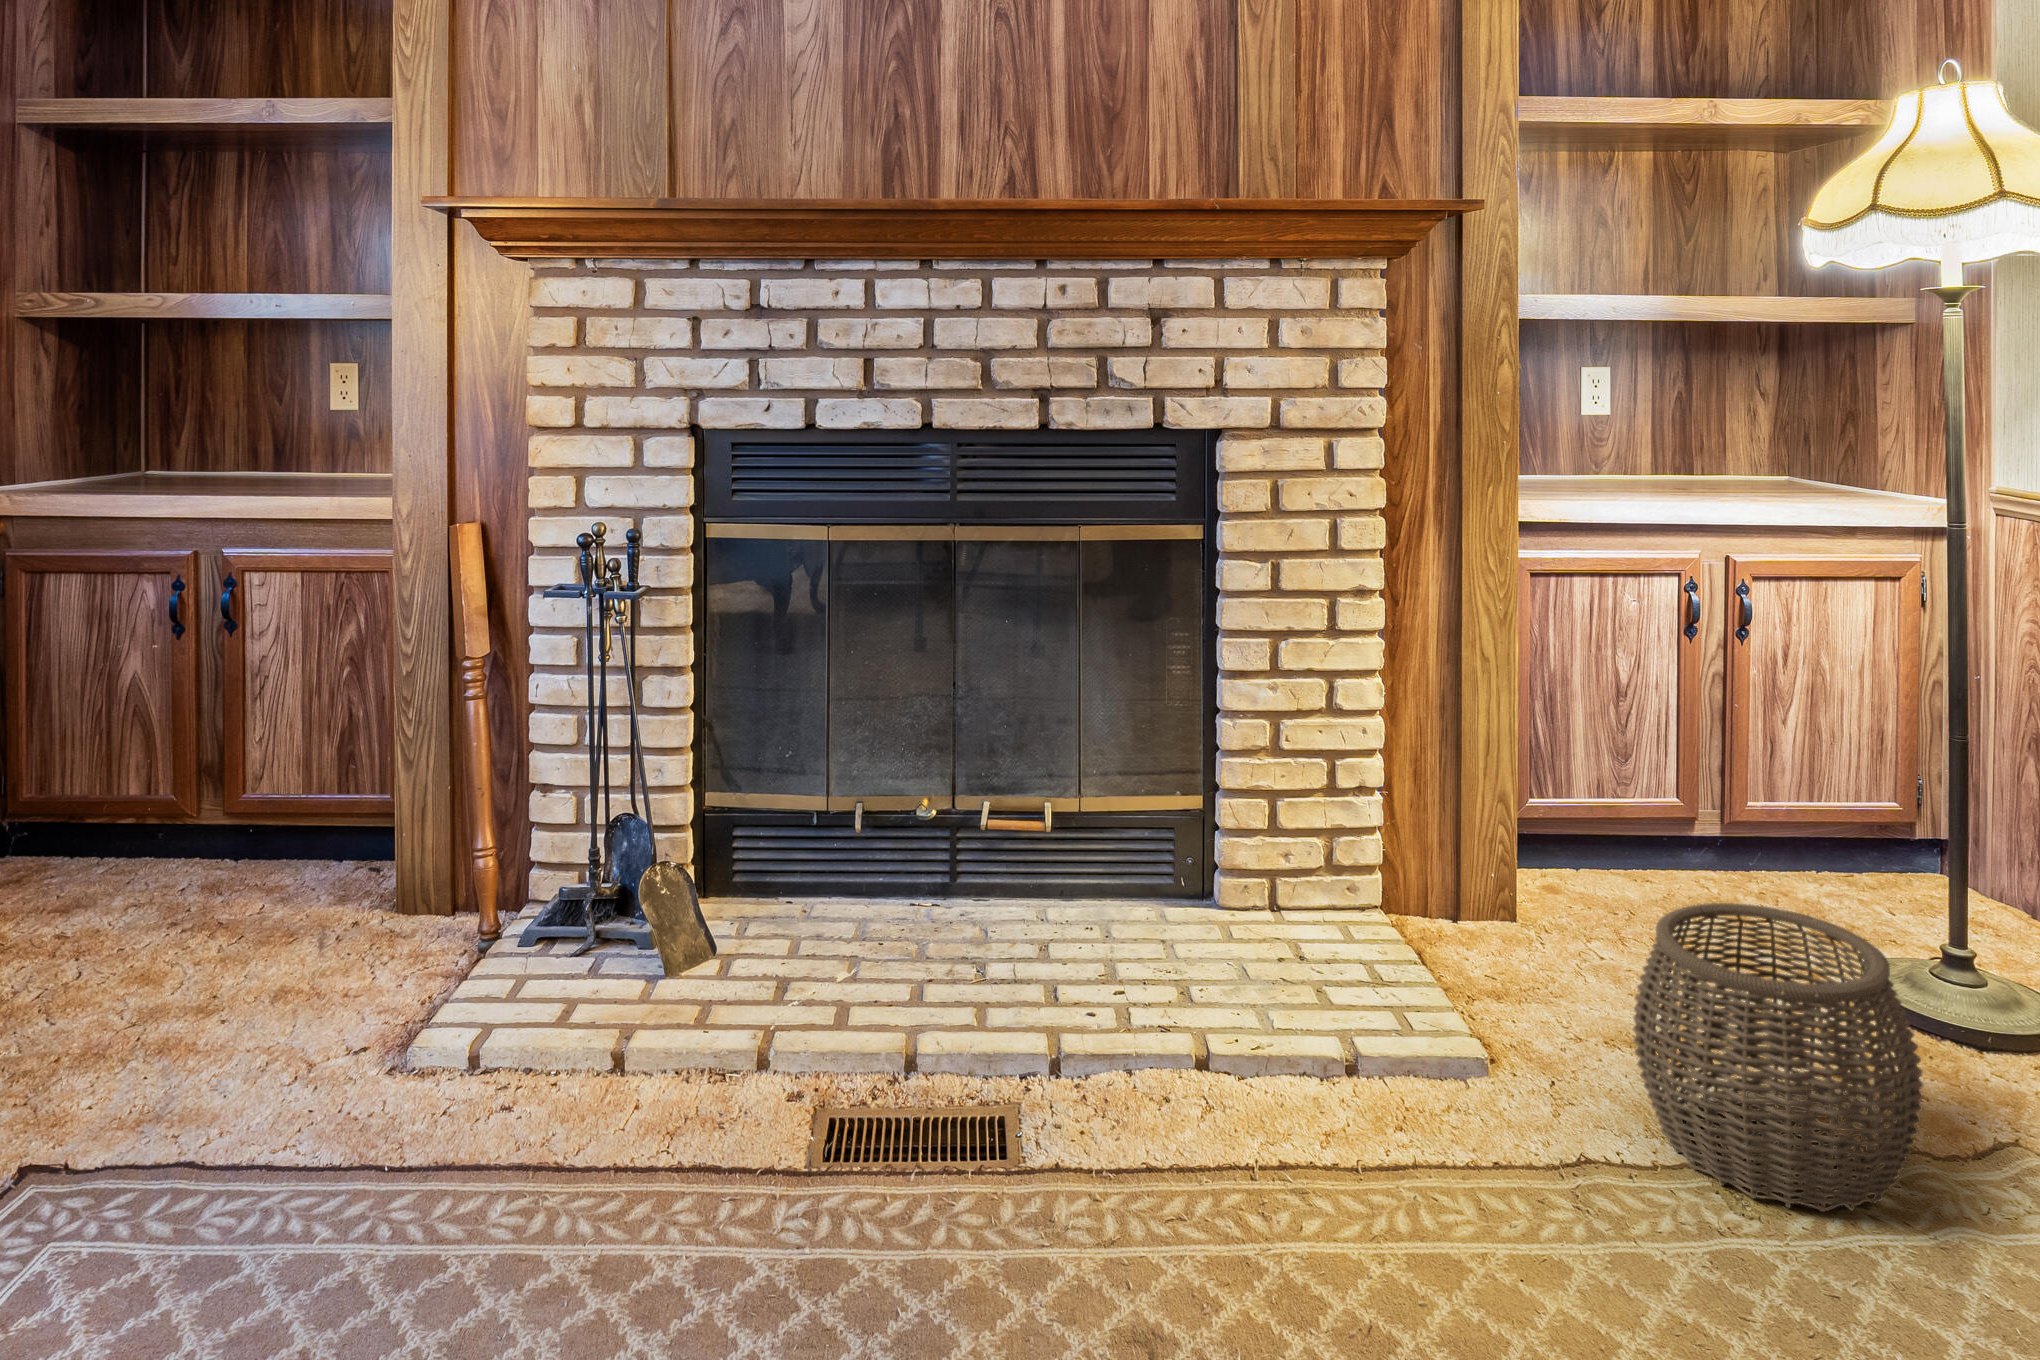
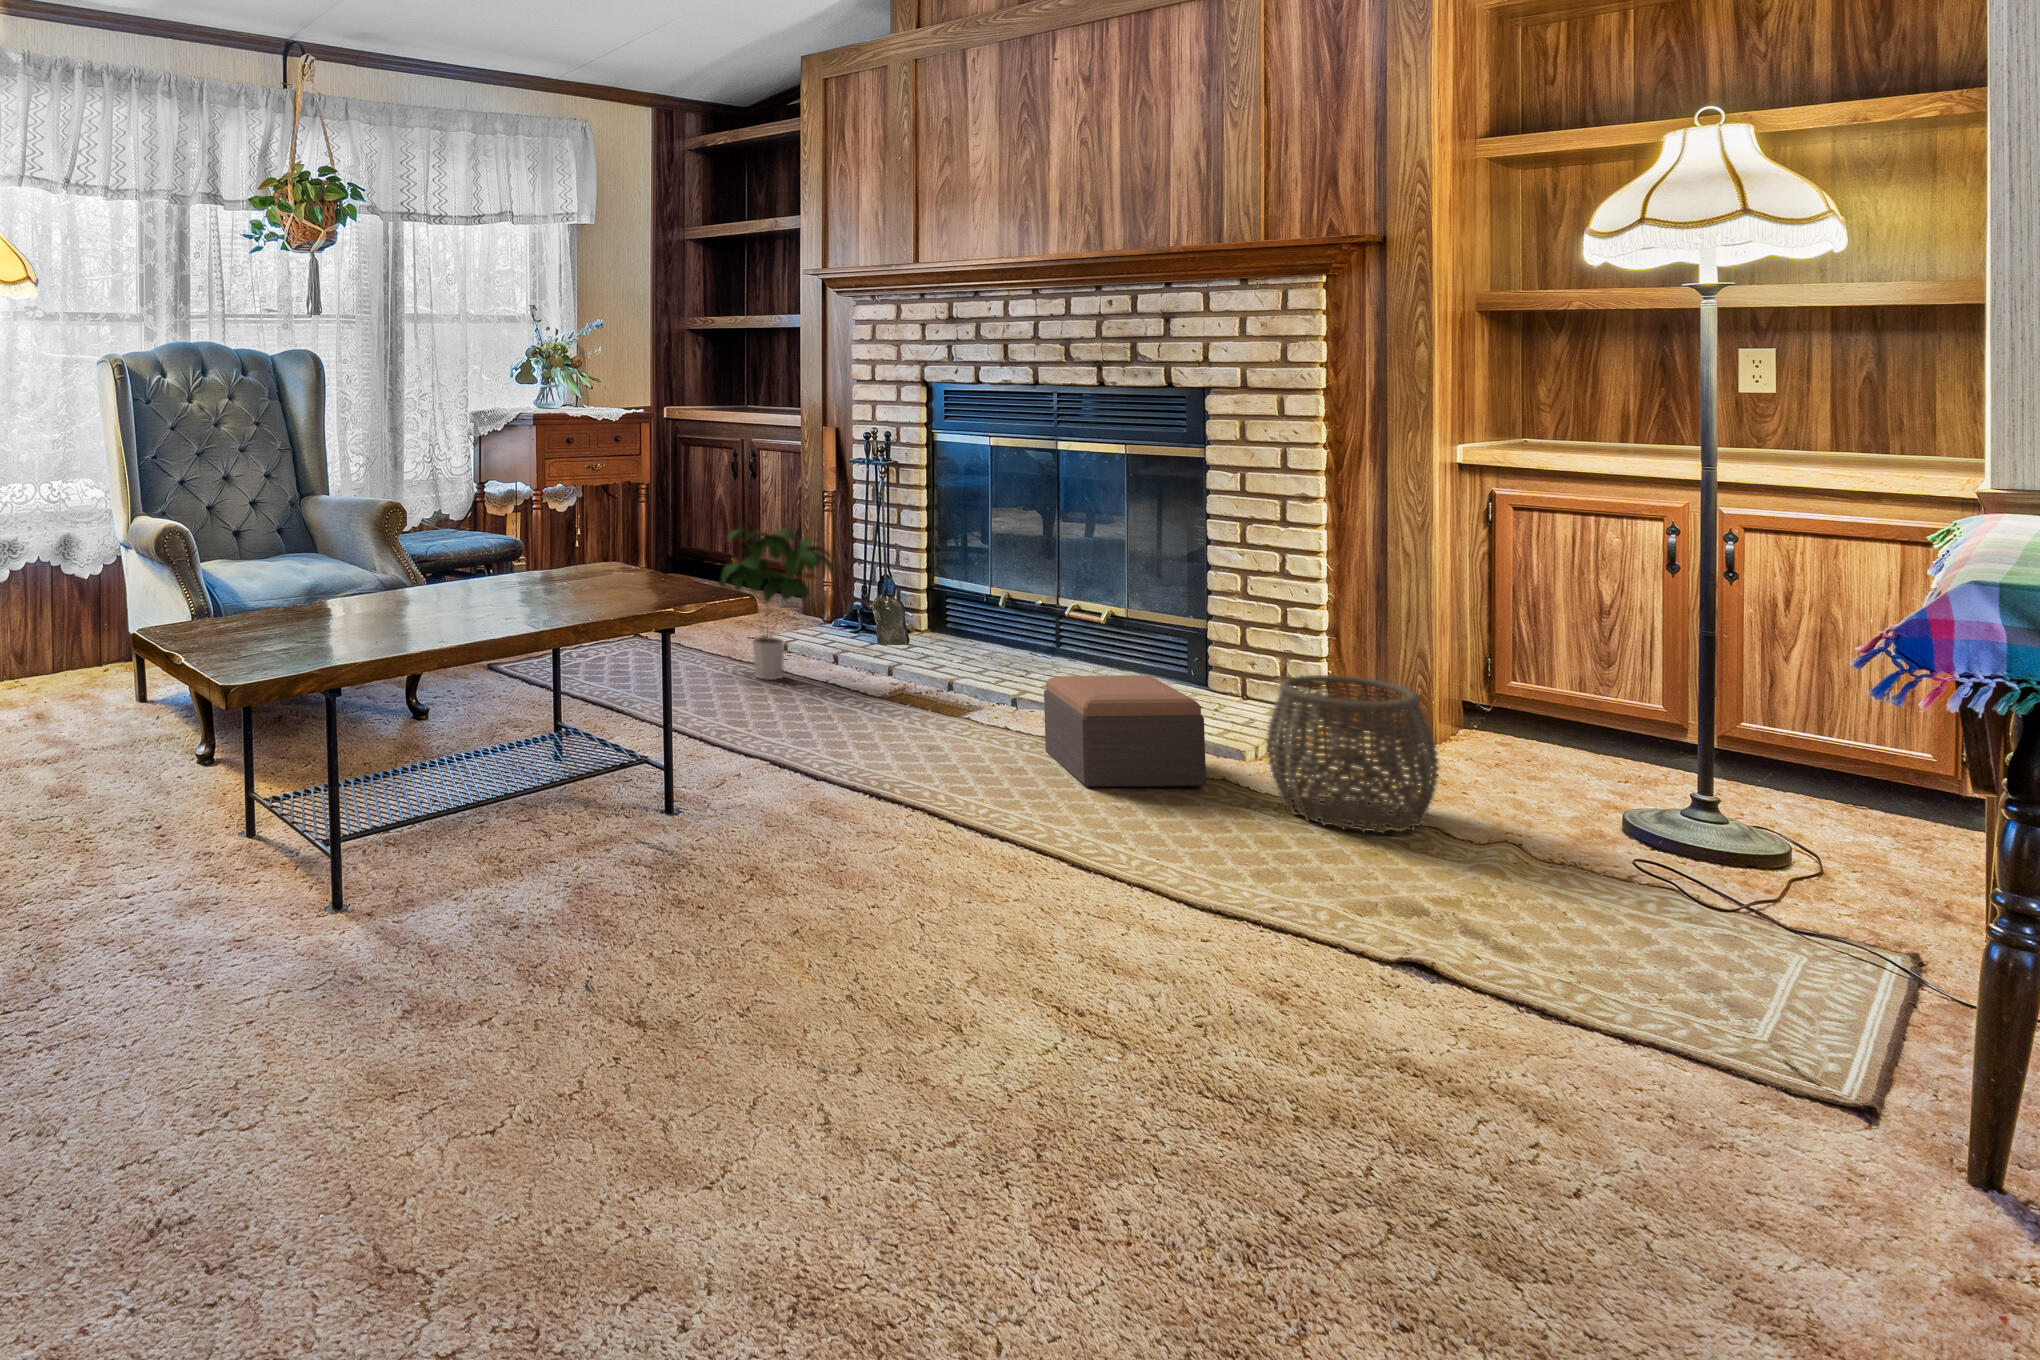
potted plant: none [333,799,689,1195] -> present [716,529,833,680]
footstool: none [1279,973,1590,1298] -> present [1044,675,1206,787]

